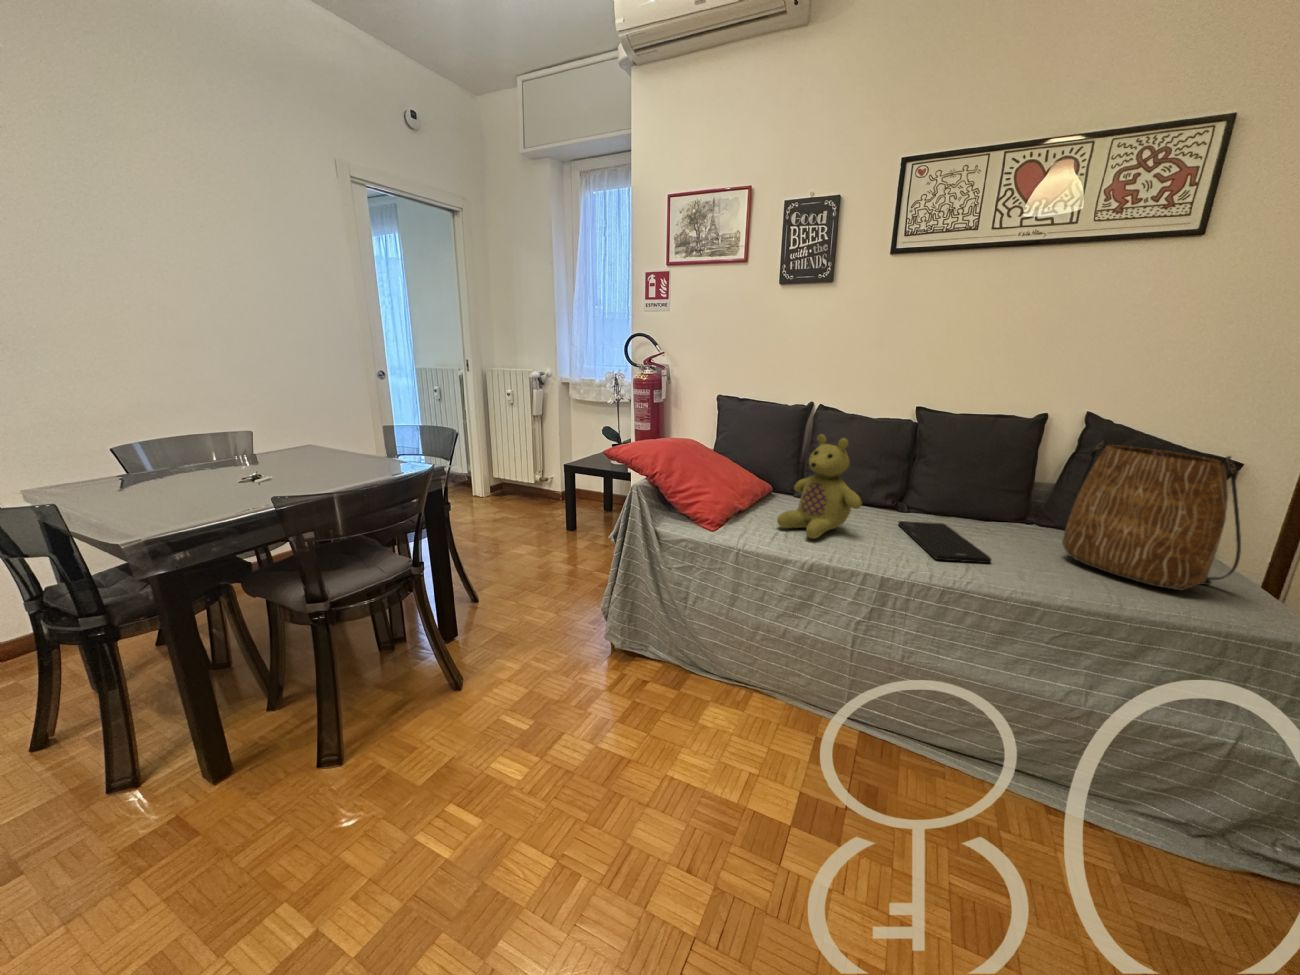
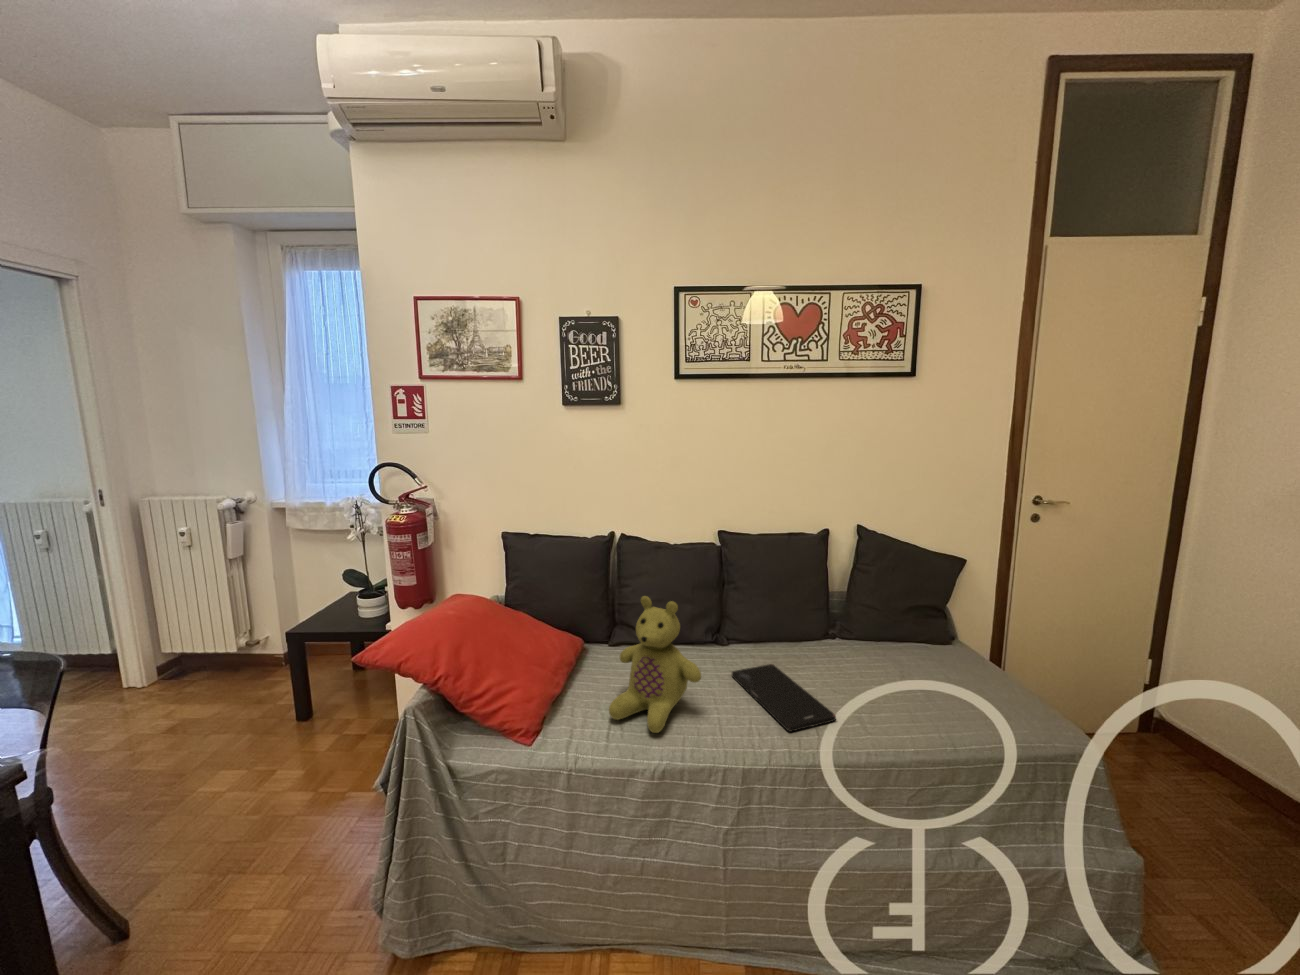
tote bag: present [1062,438,1241,591] -> none [880,573,1016,718]

